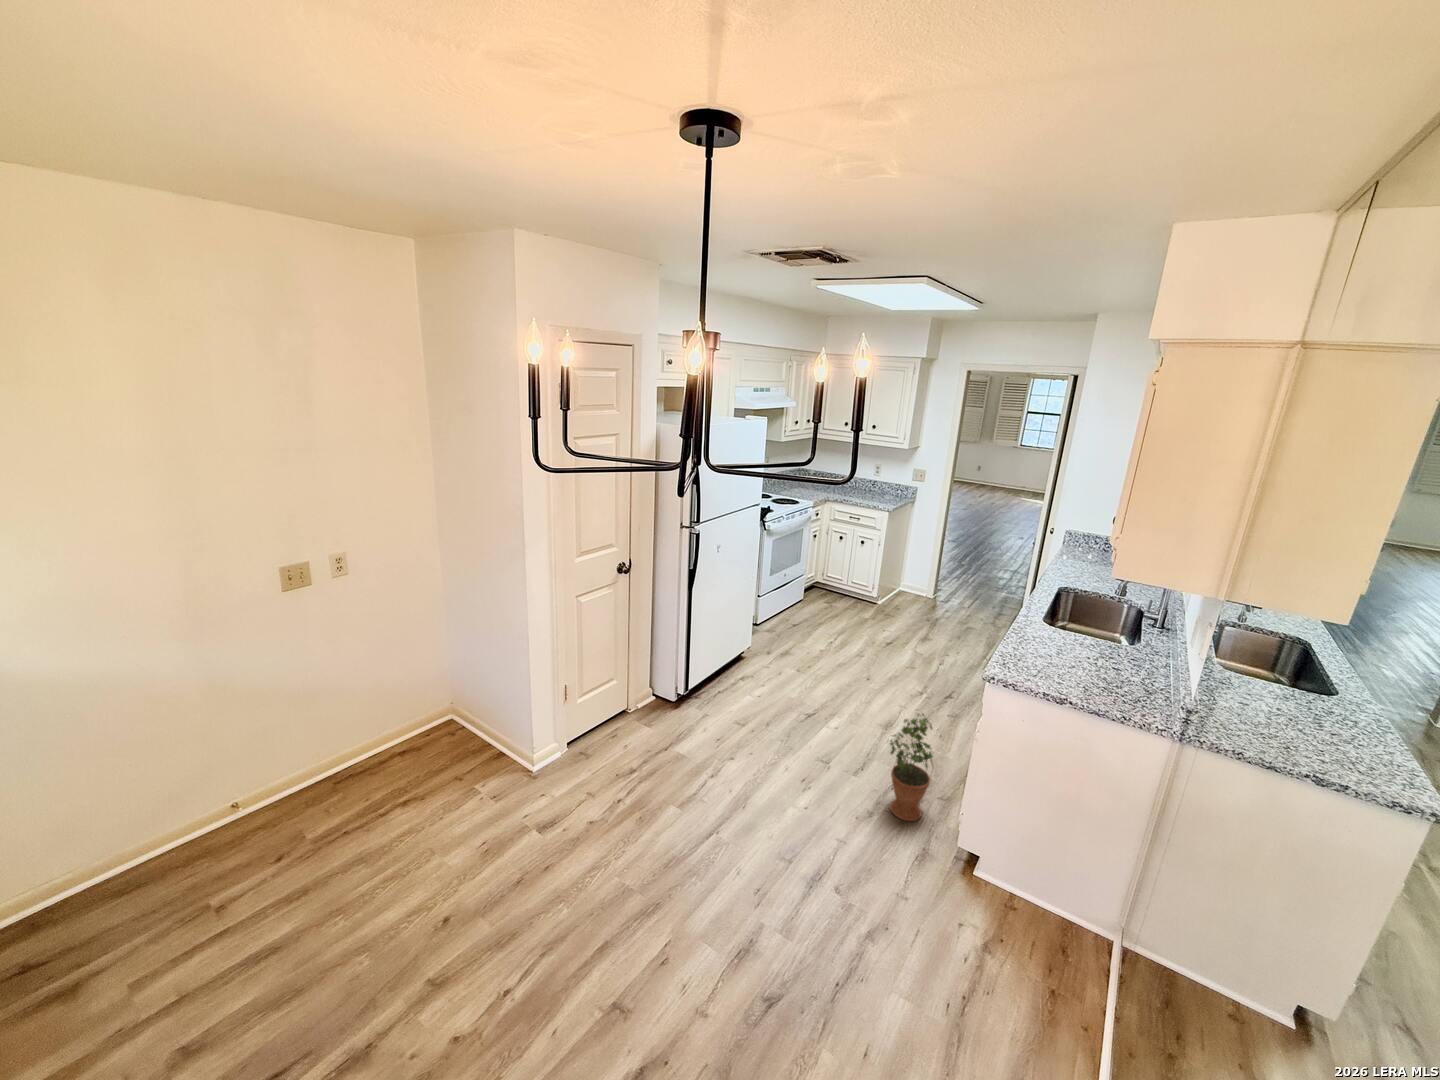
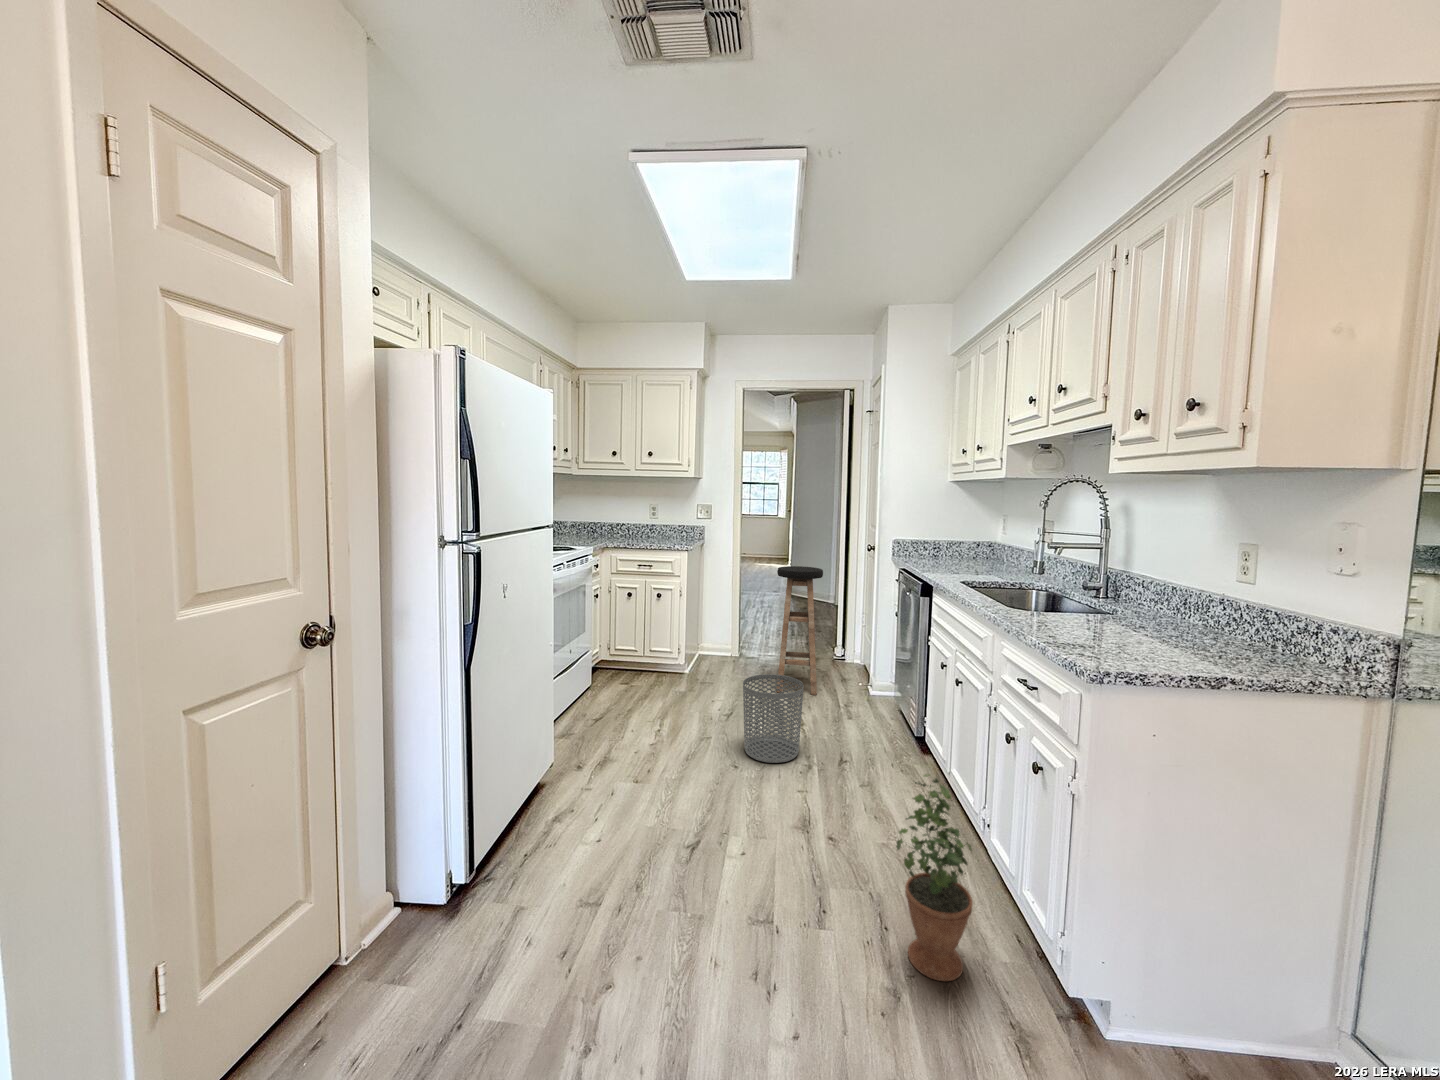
bar stool: none [942,535,999,645] -> present [777,566,823,695]
waste bin: none [881,621,930,686] -> present [743,674,803,763]

